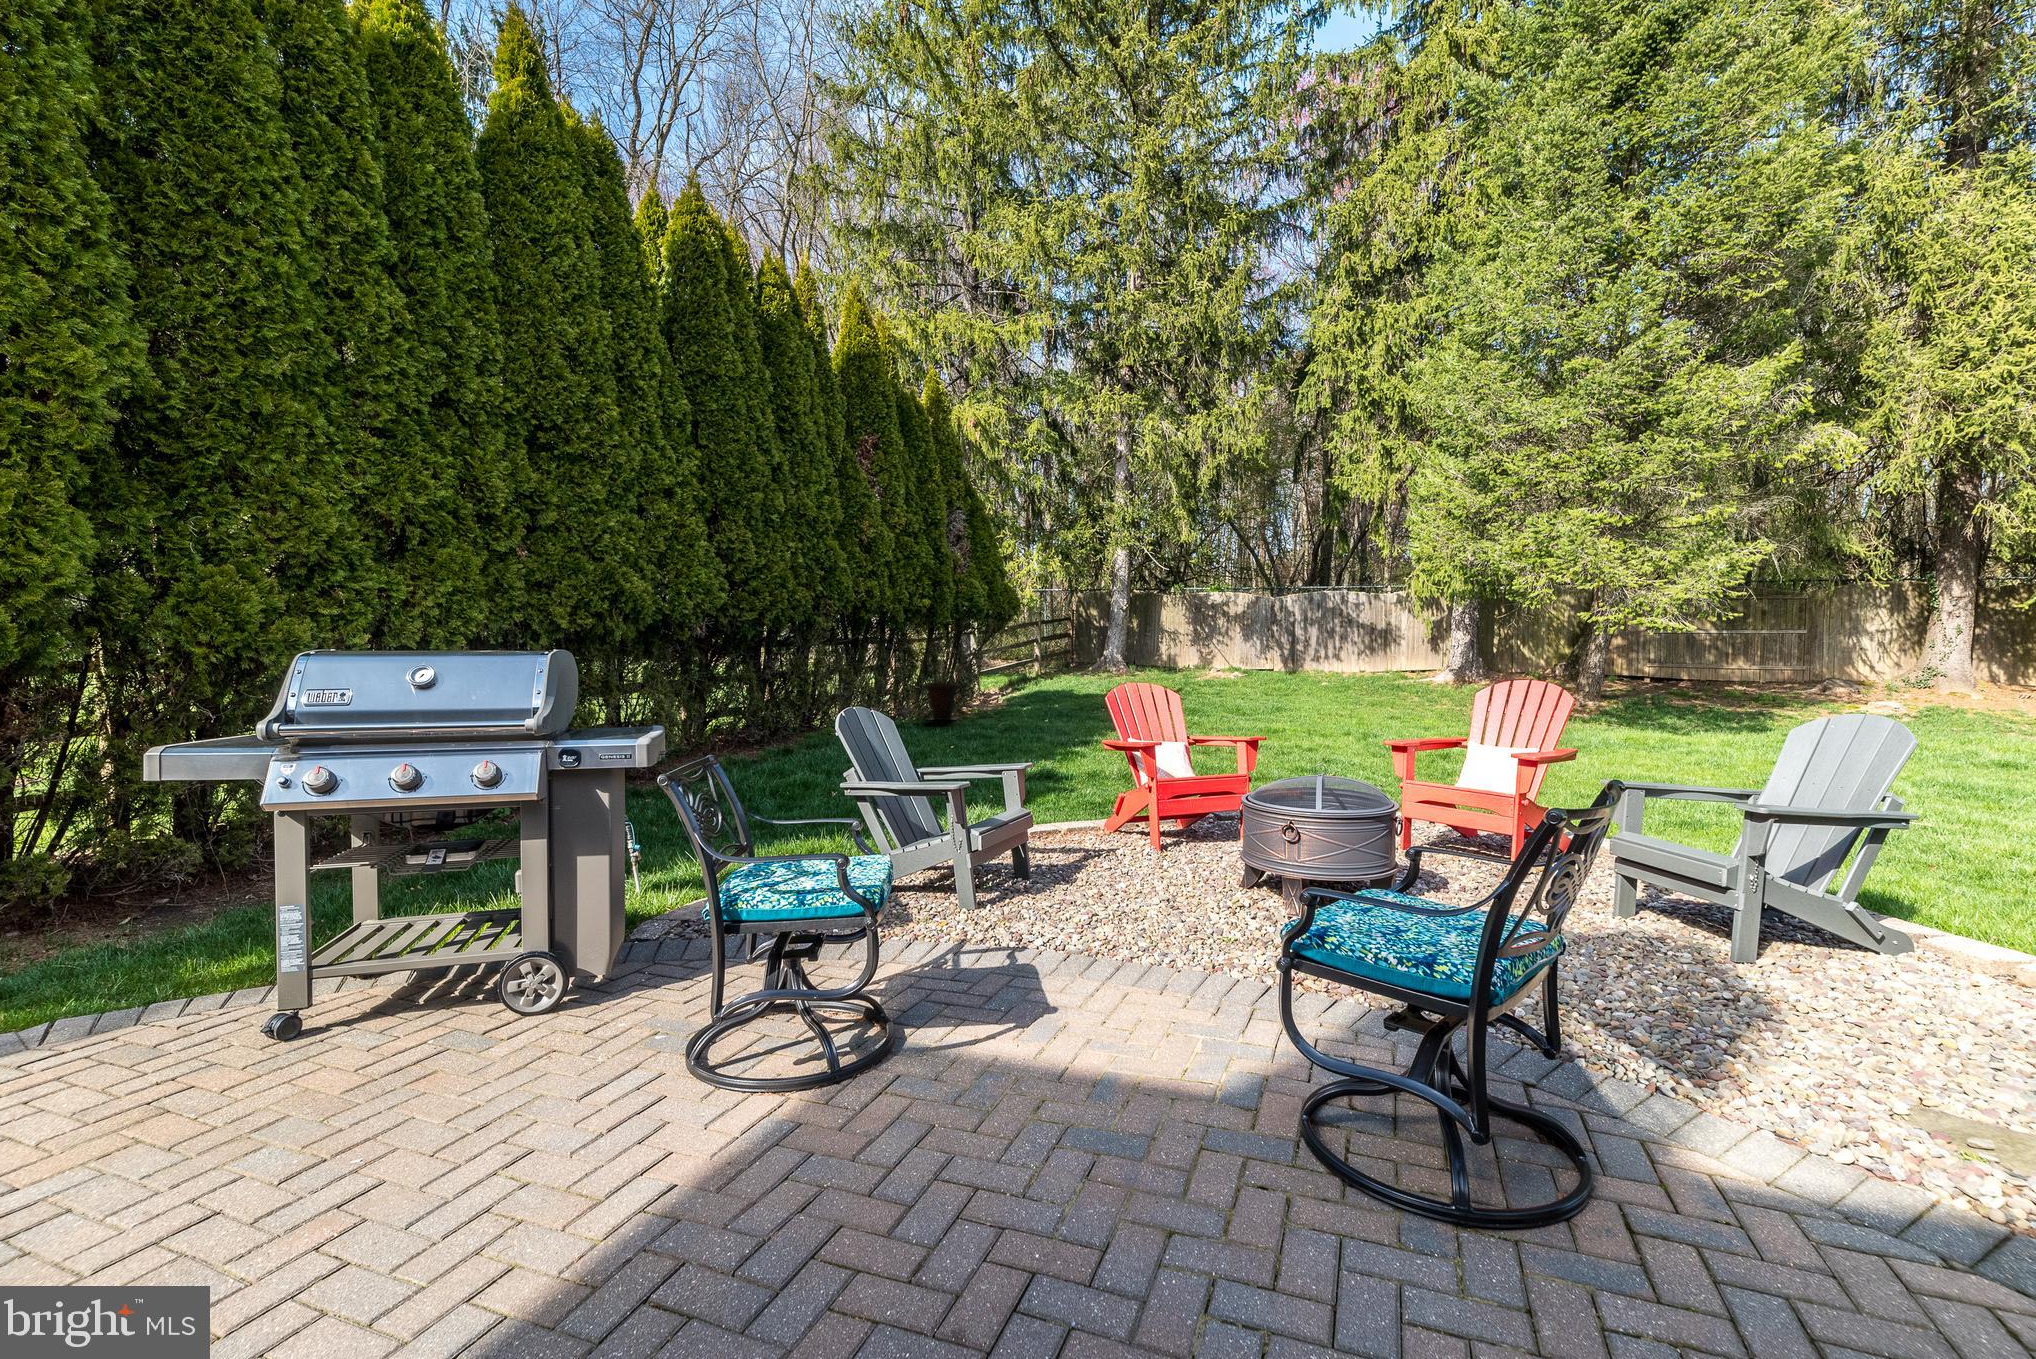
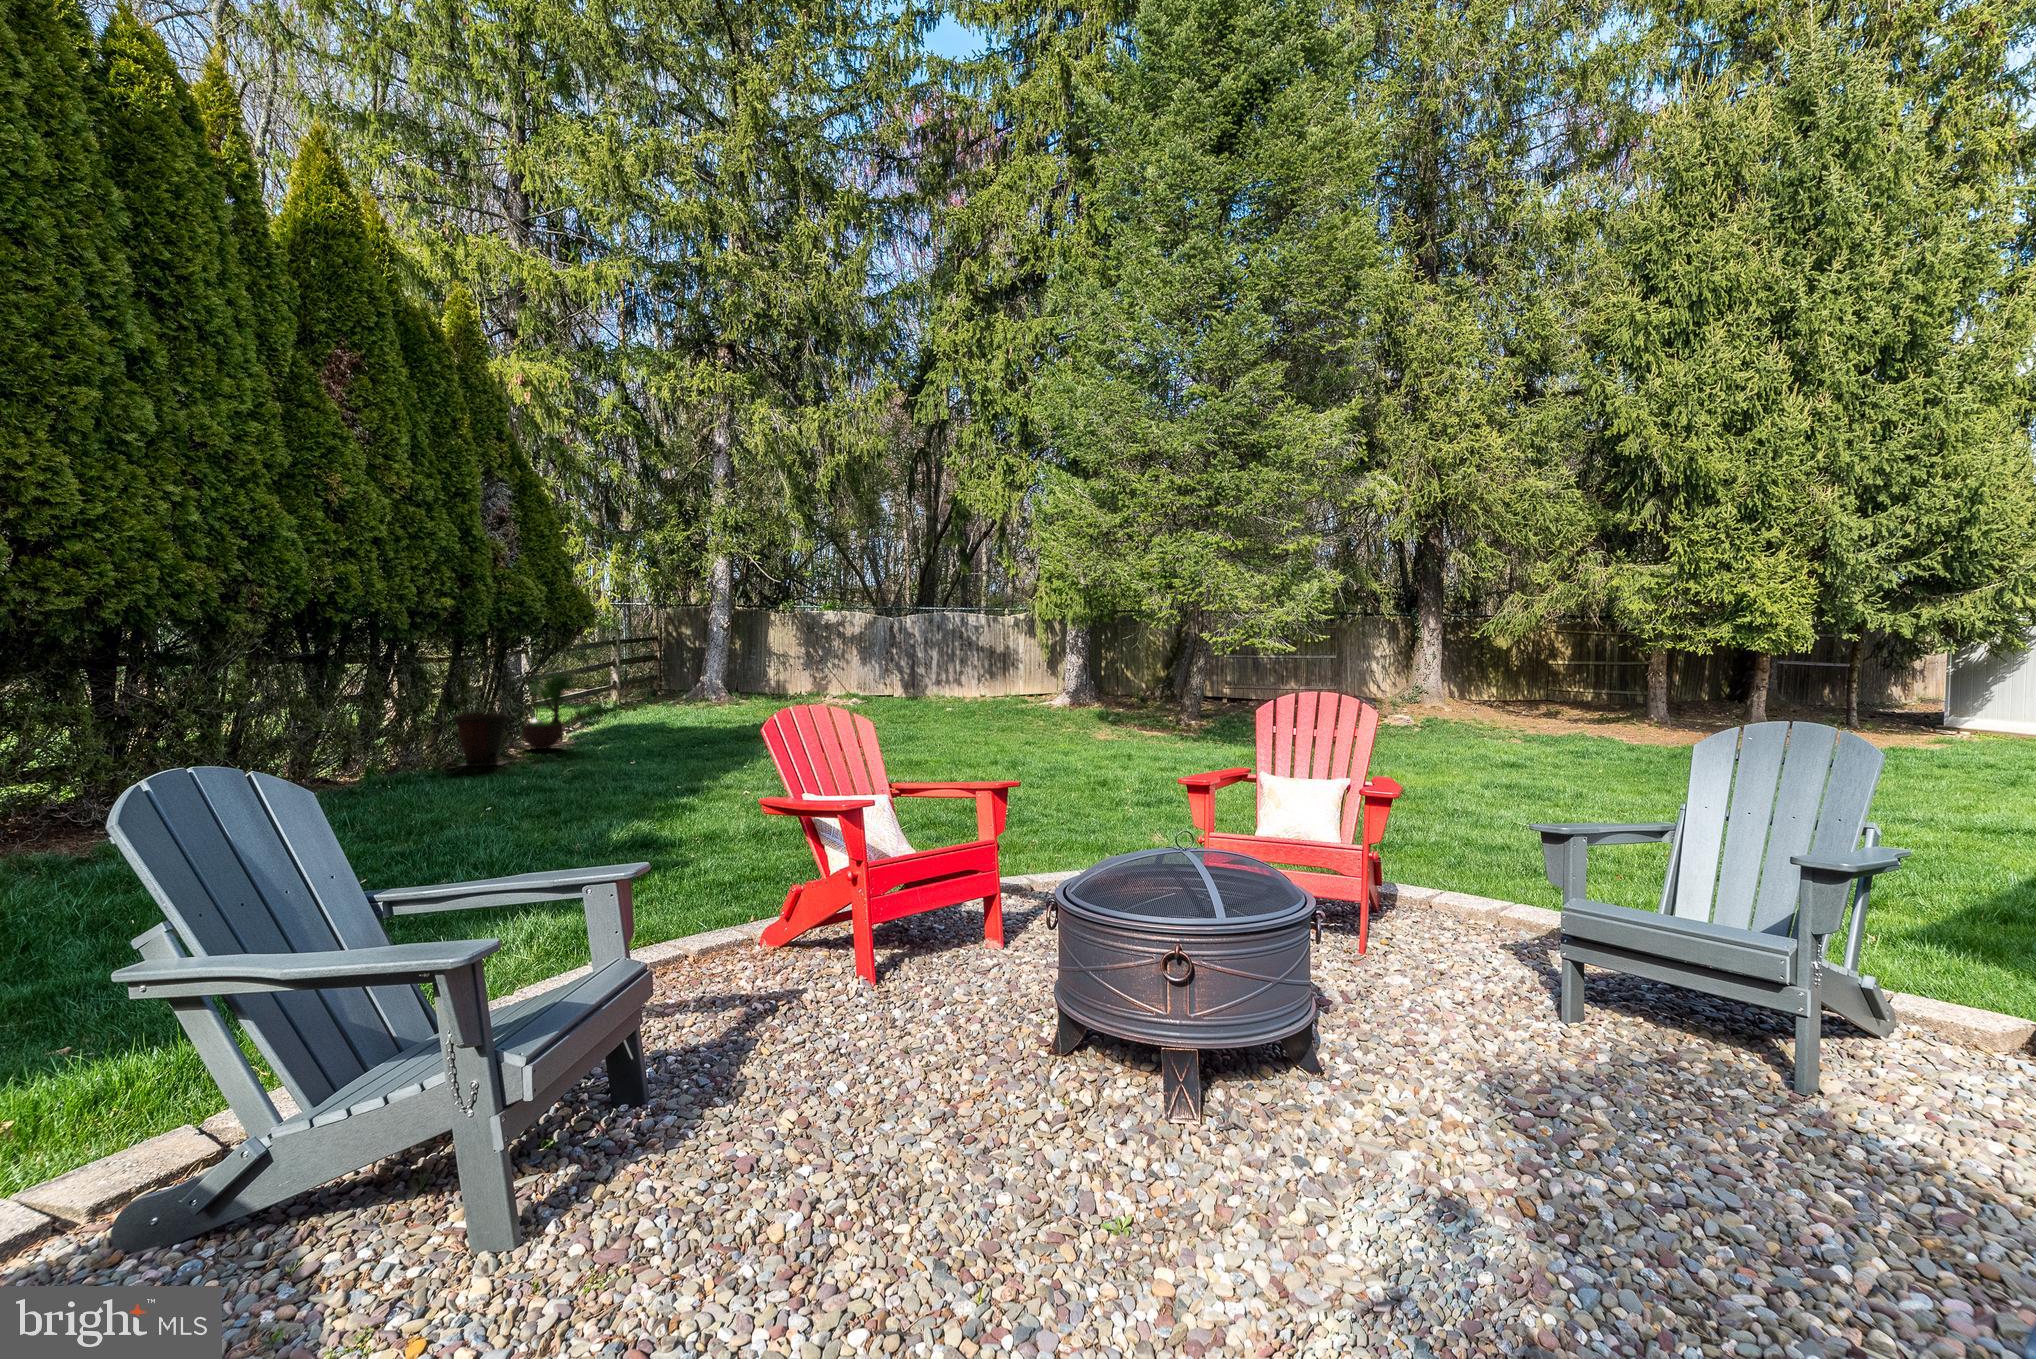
potted tree: none [969,646,1005,709] -> present [522,670,574,749]

